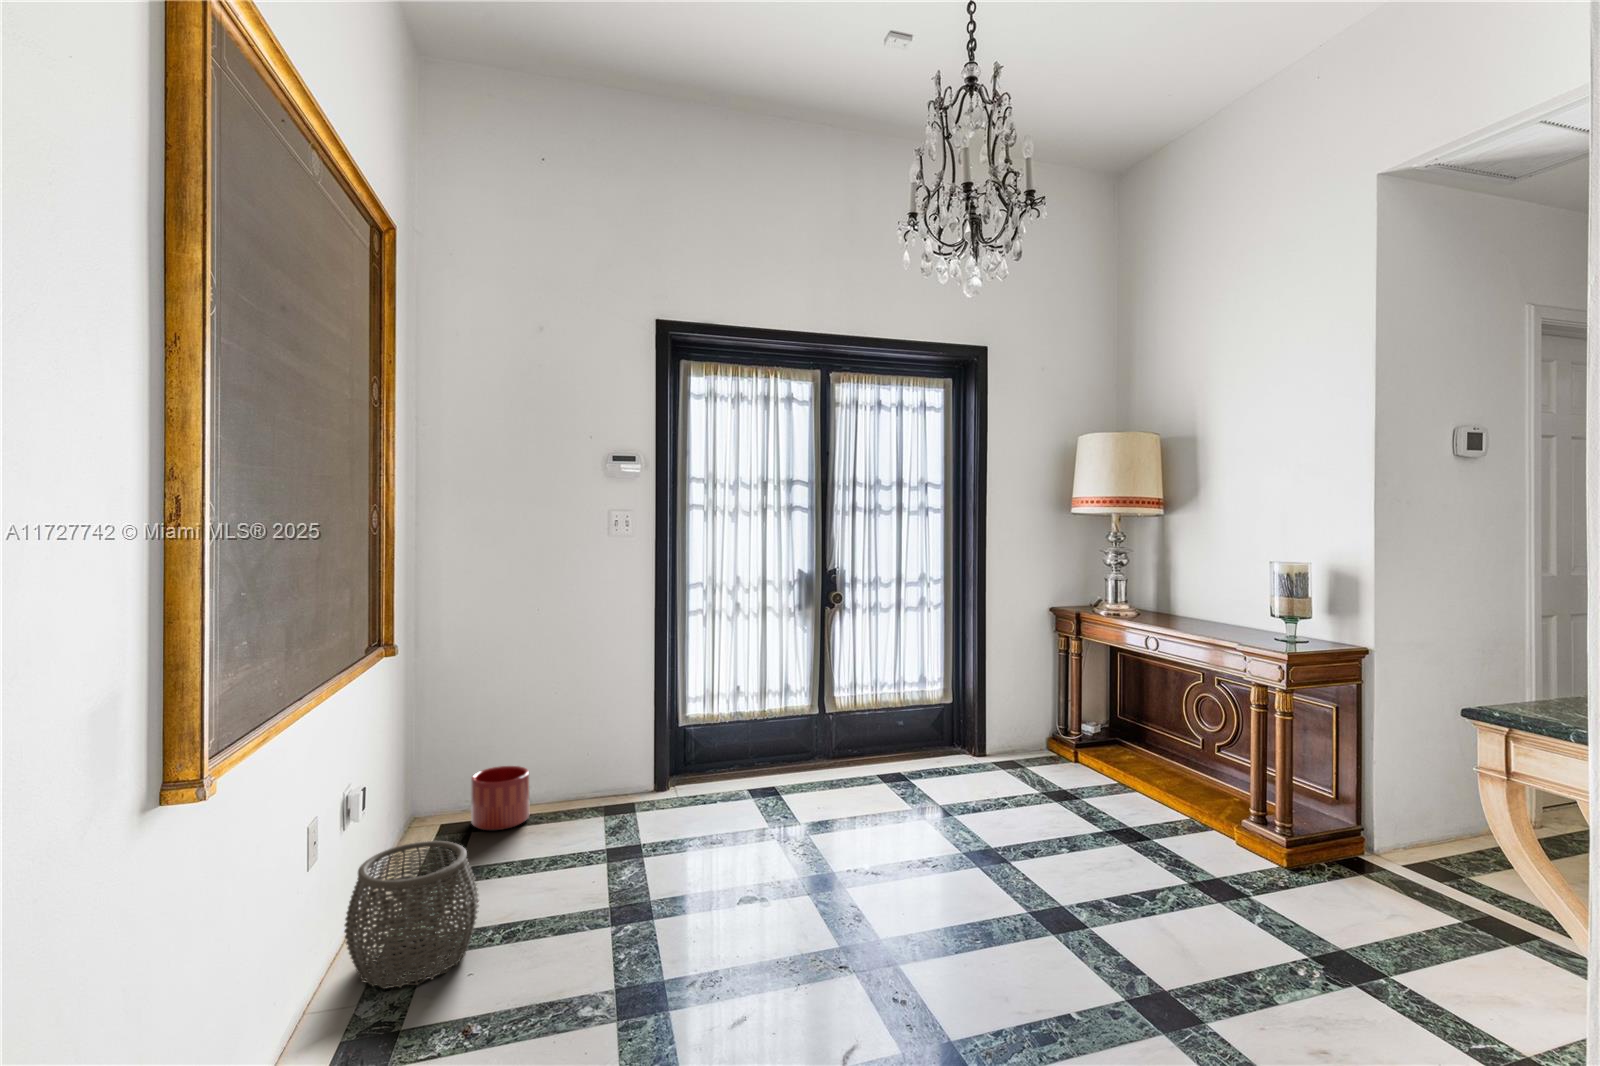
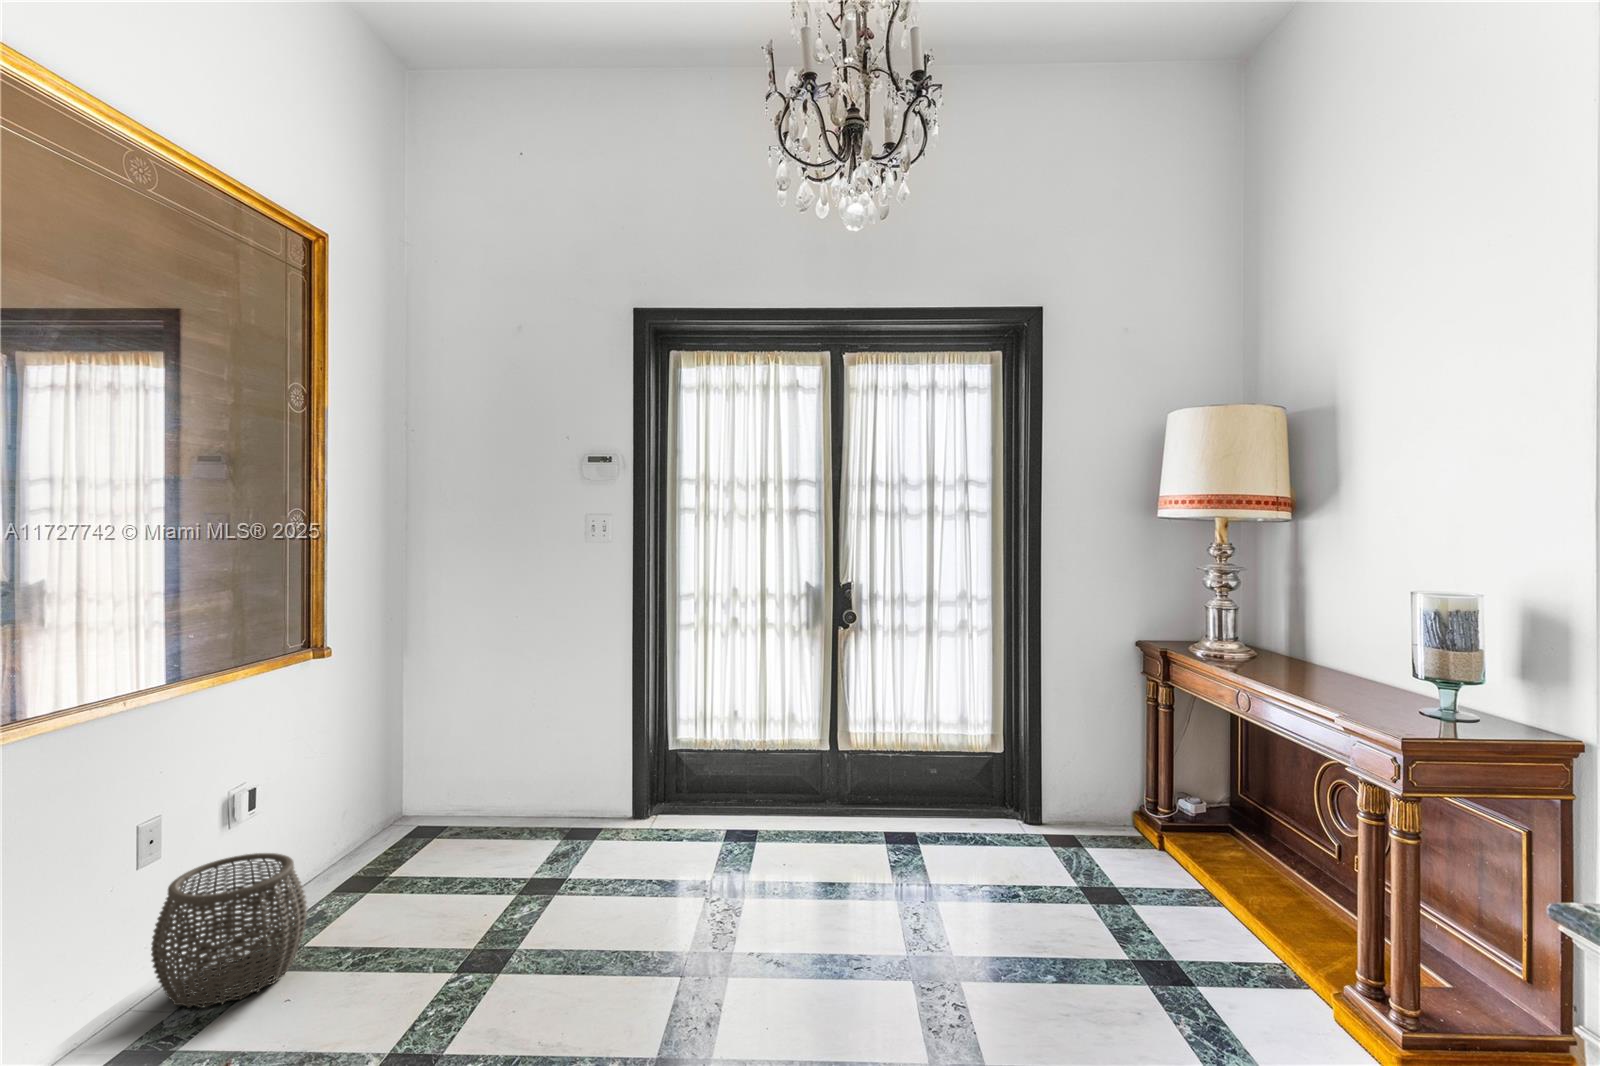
planter: present [471,766,529,830] -> none [433,775,493,841]

